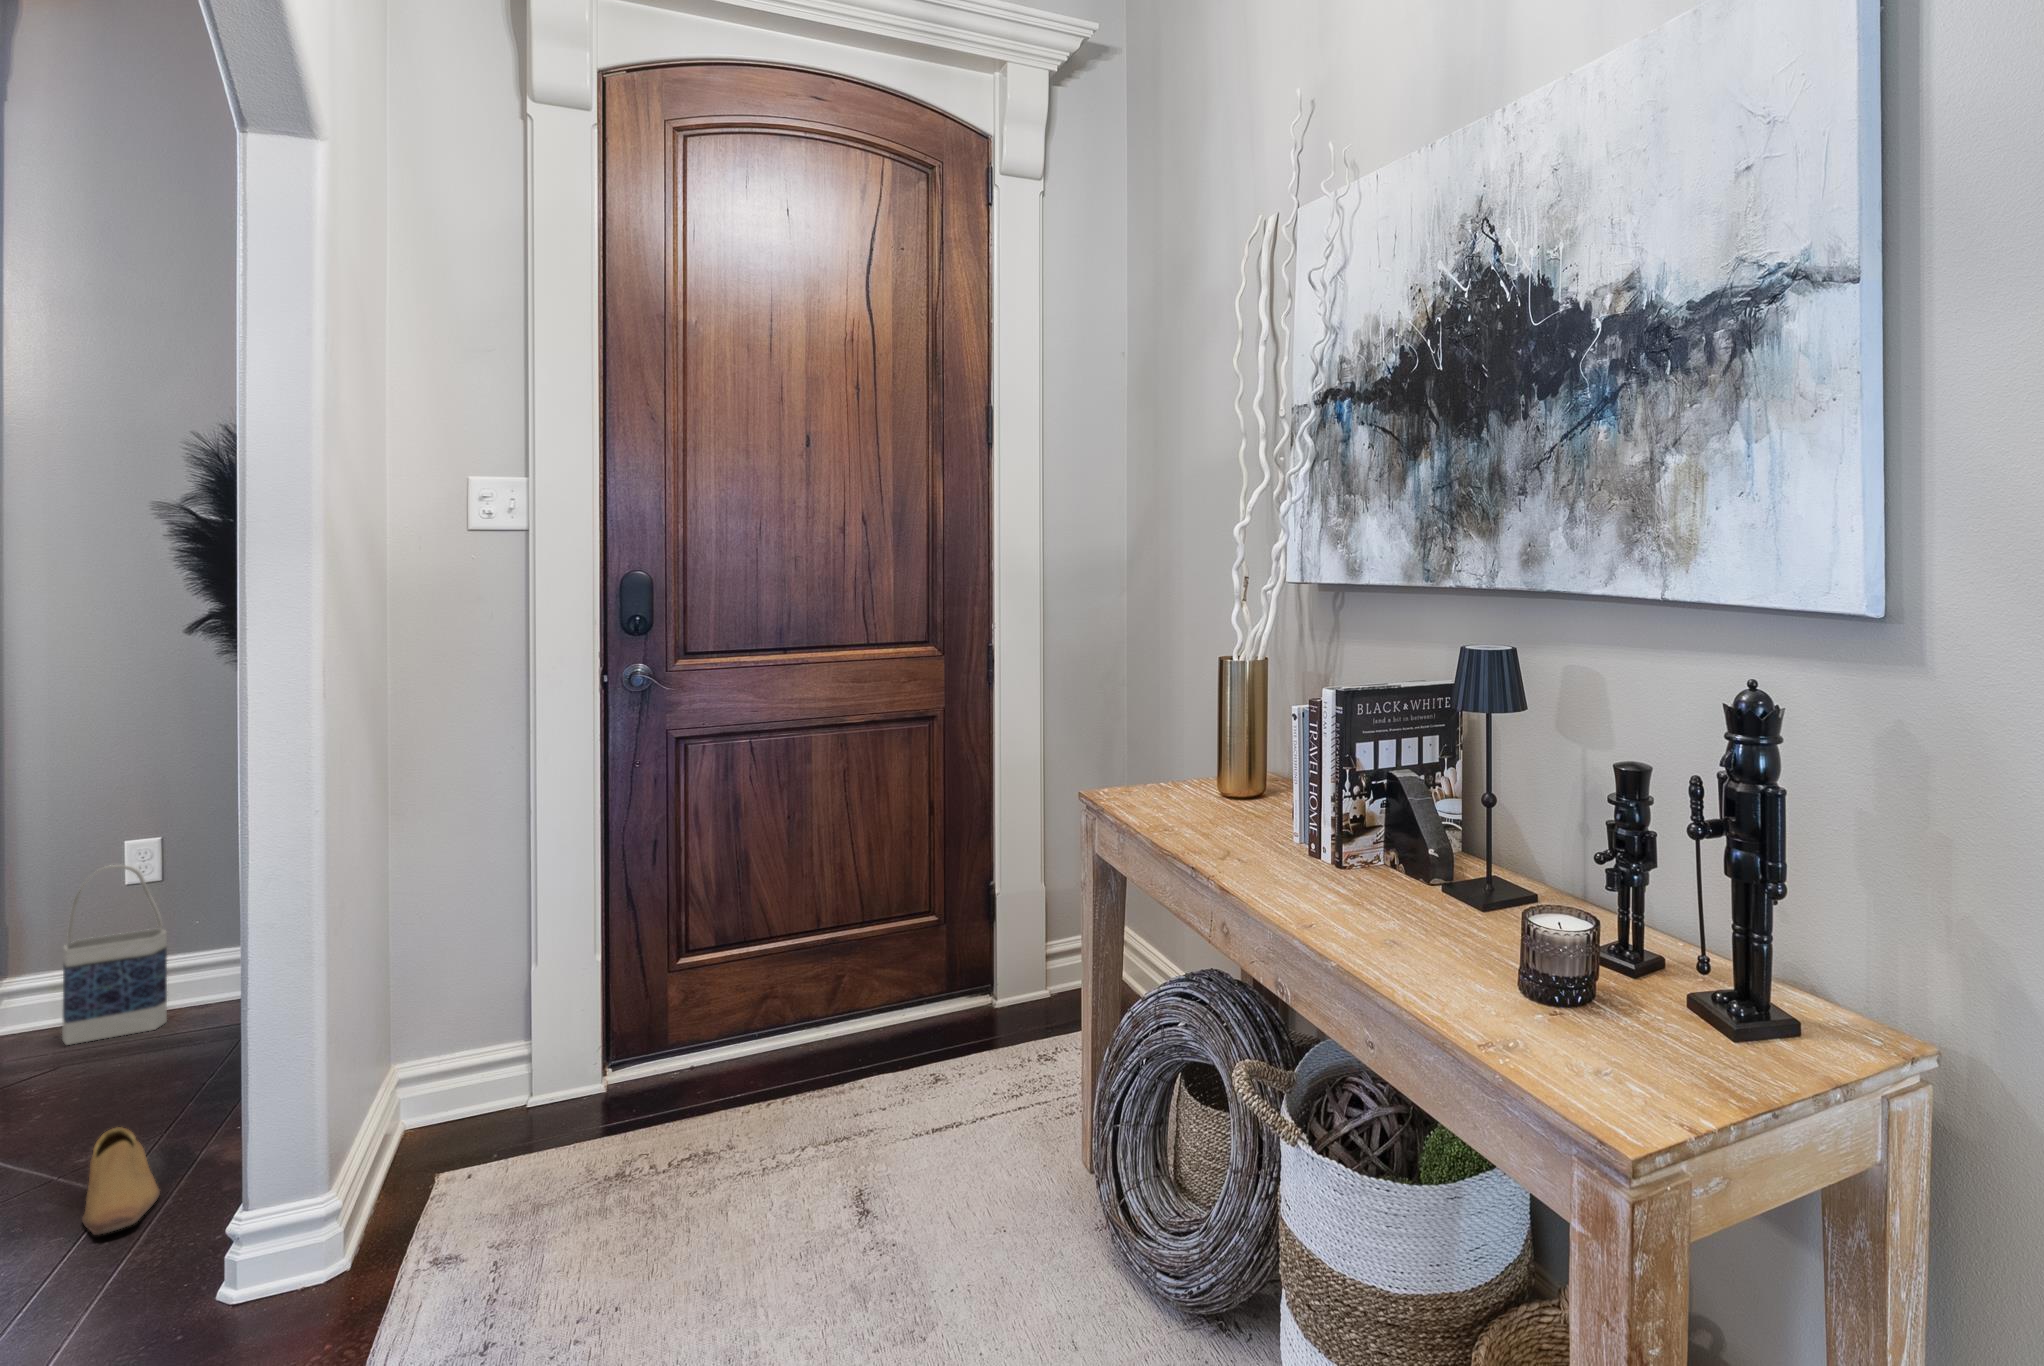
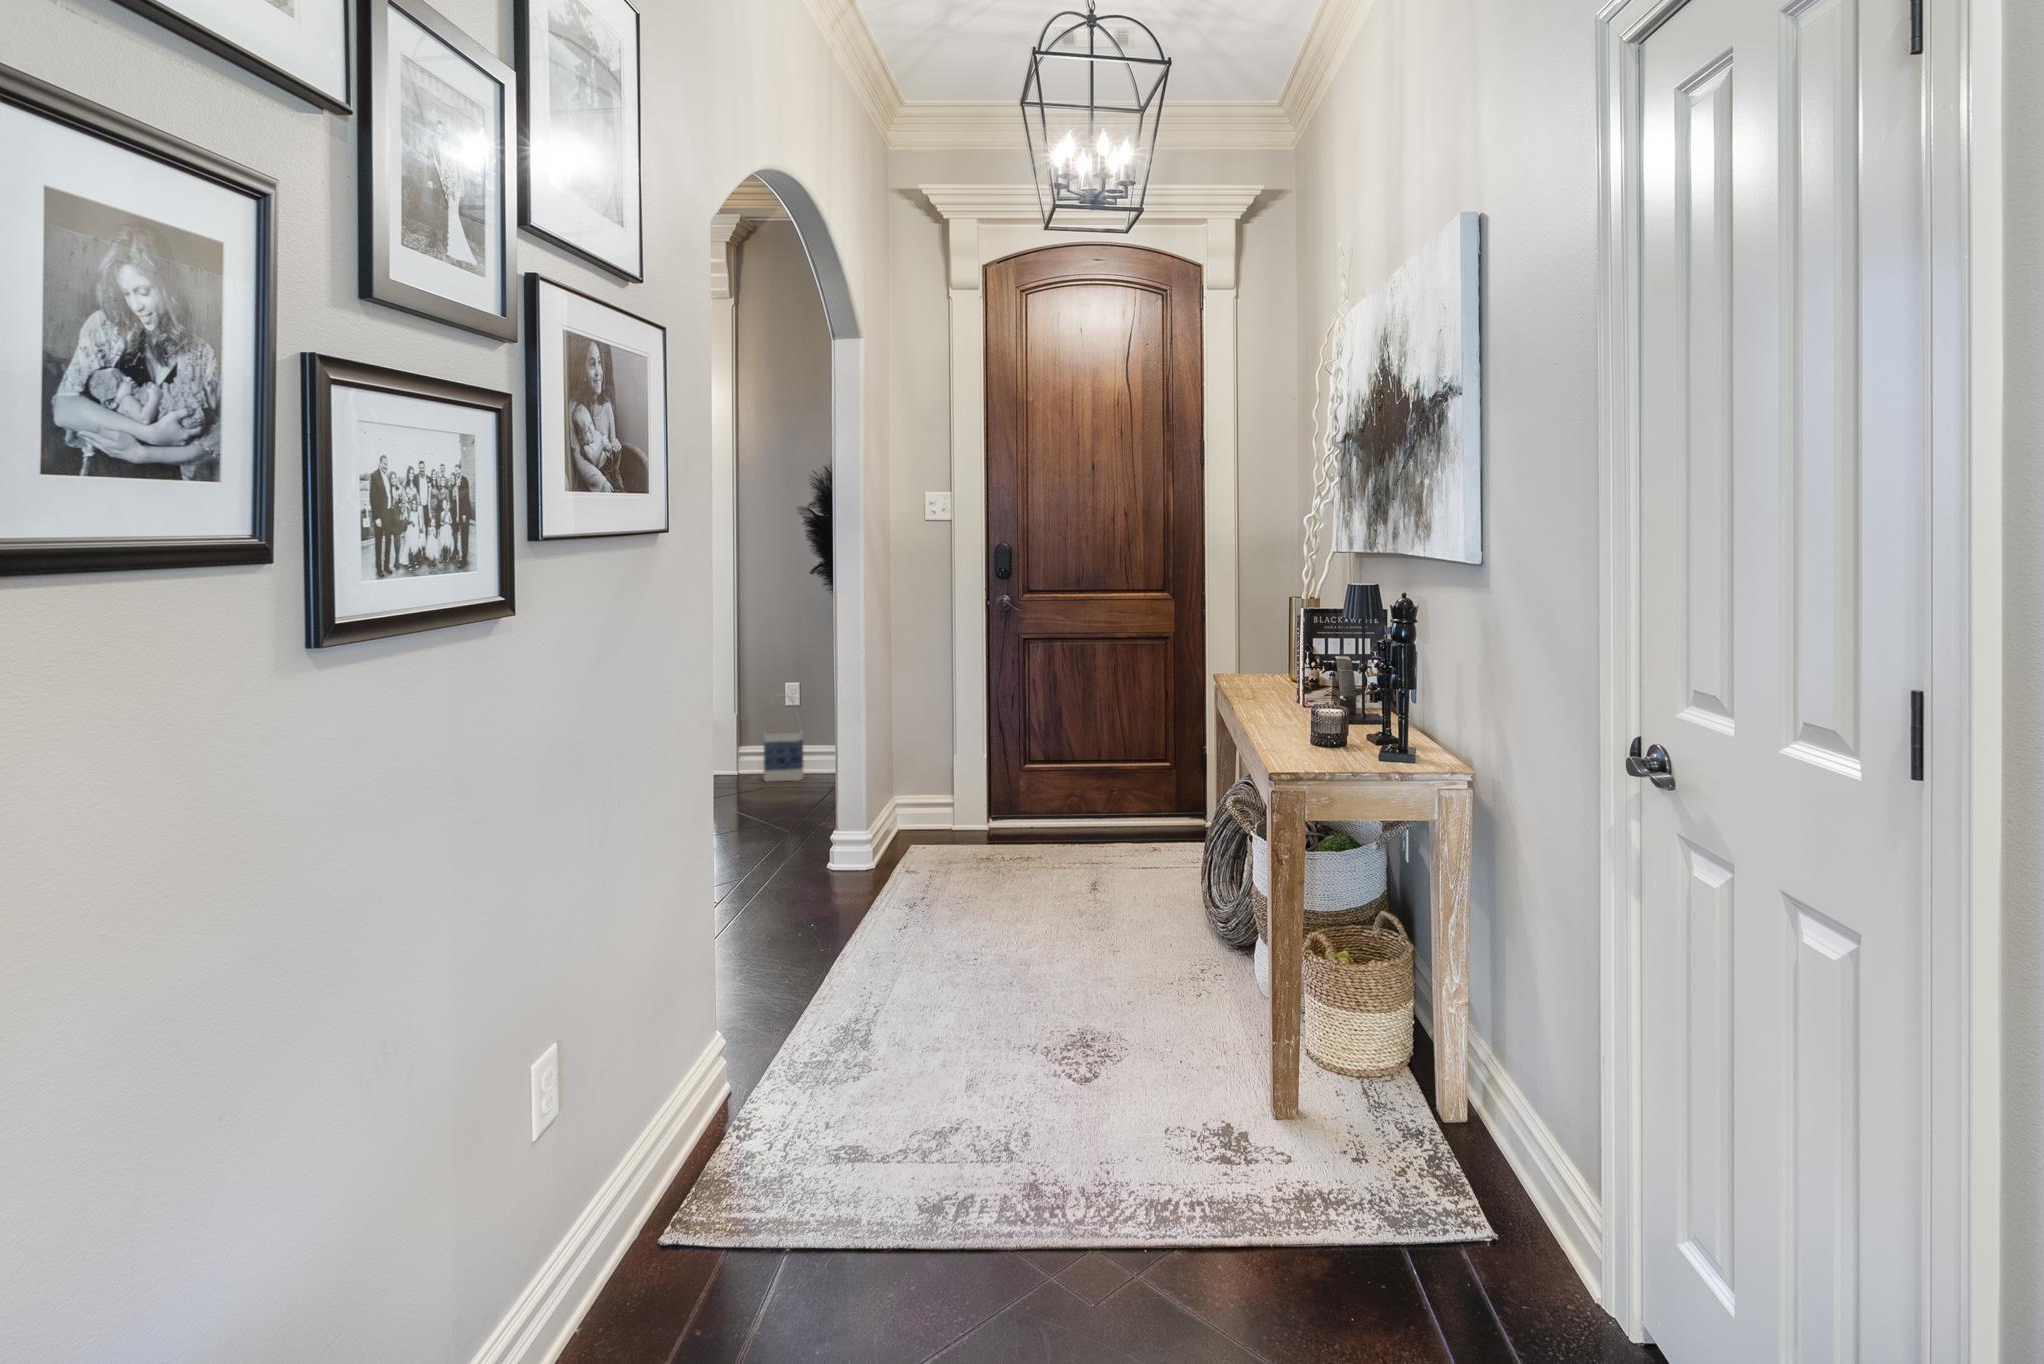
shoe: present [82,1127,160,1235] -> none [778,805,805,843]

